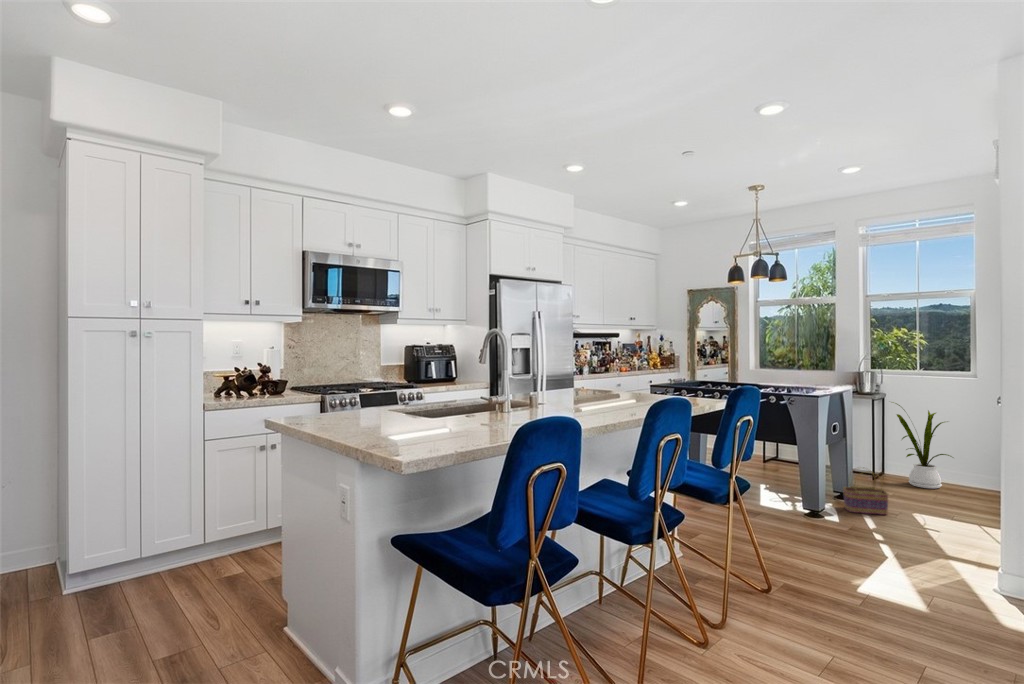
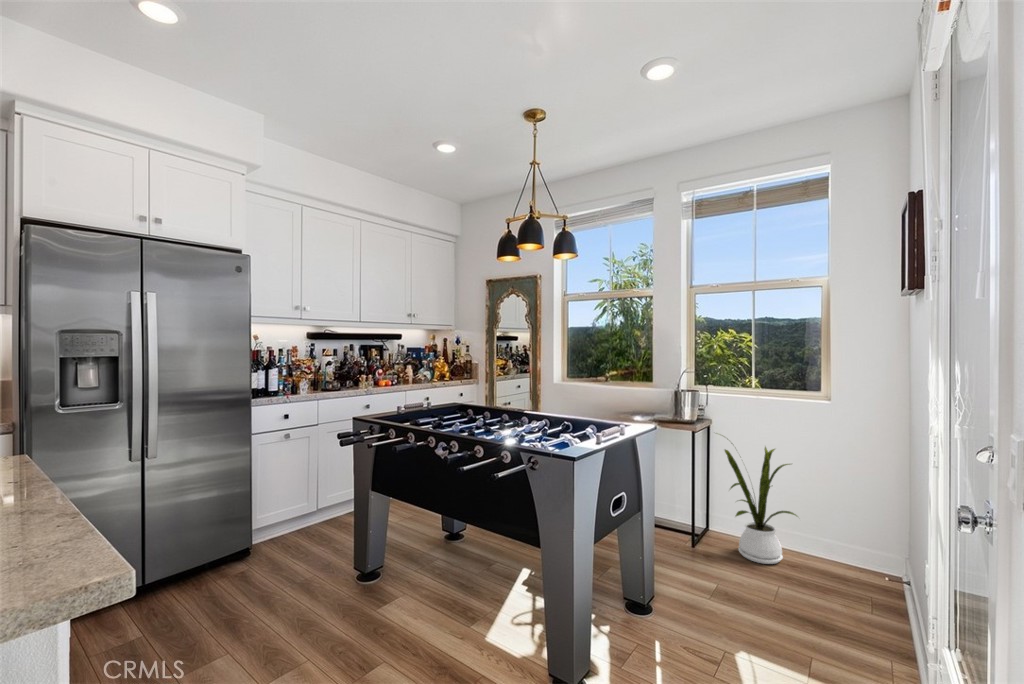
basket: present [843,471,888,515] -> none [631,563,702,657]

